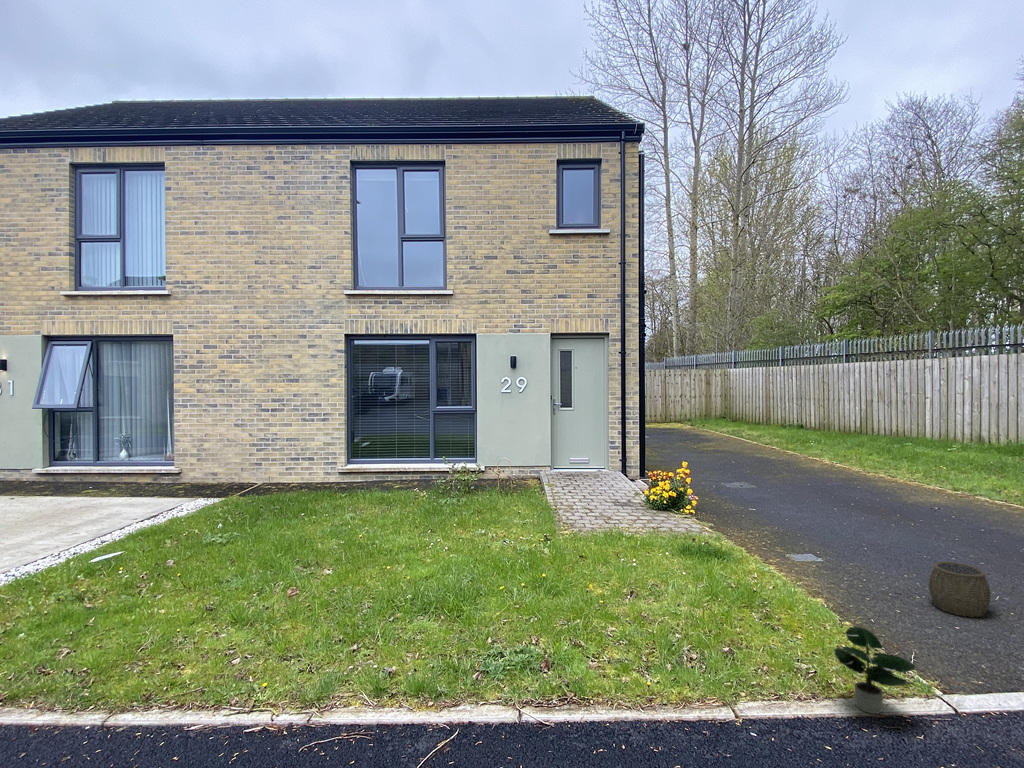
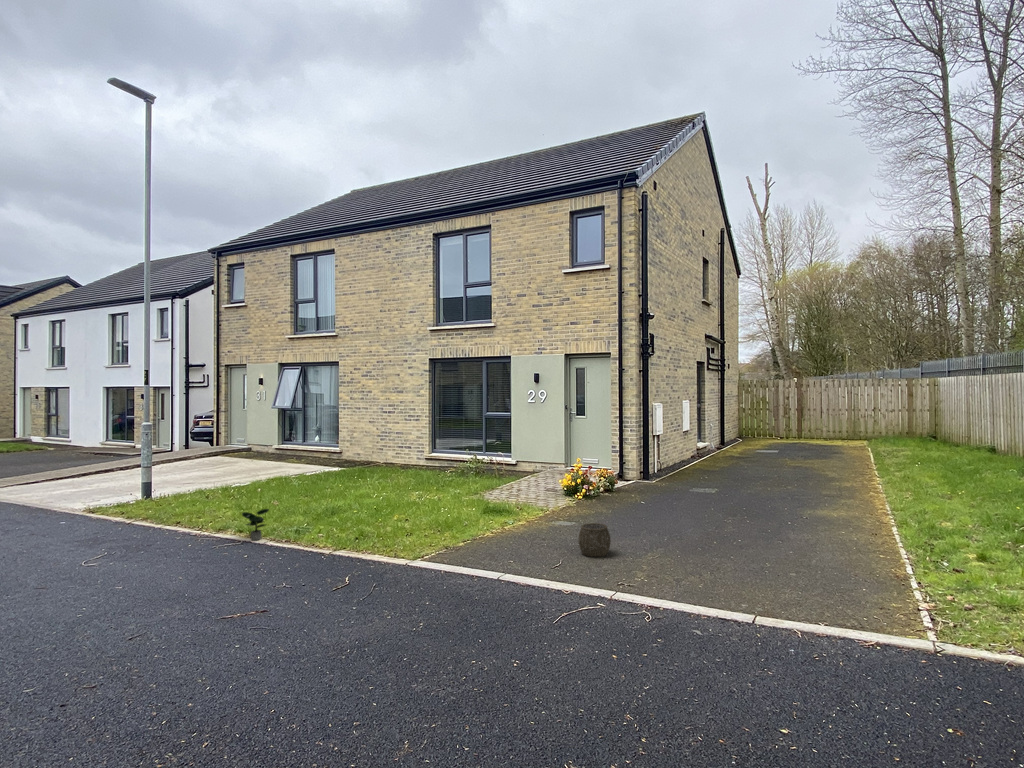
potted plant: present [834,627,915,714] -> present [242,509,269,540]

